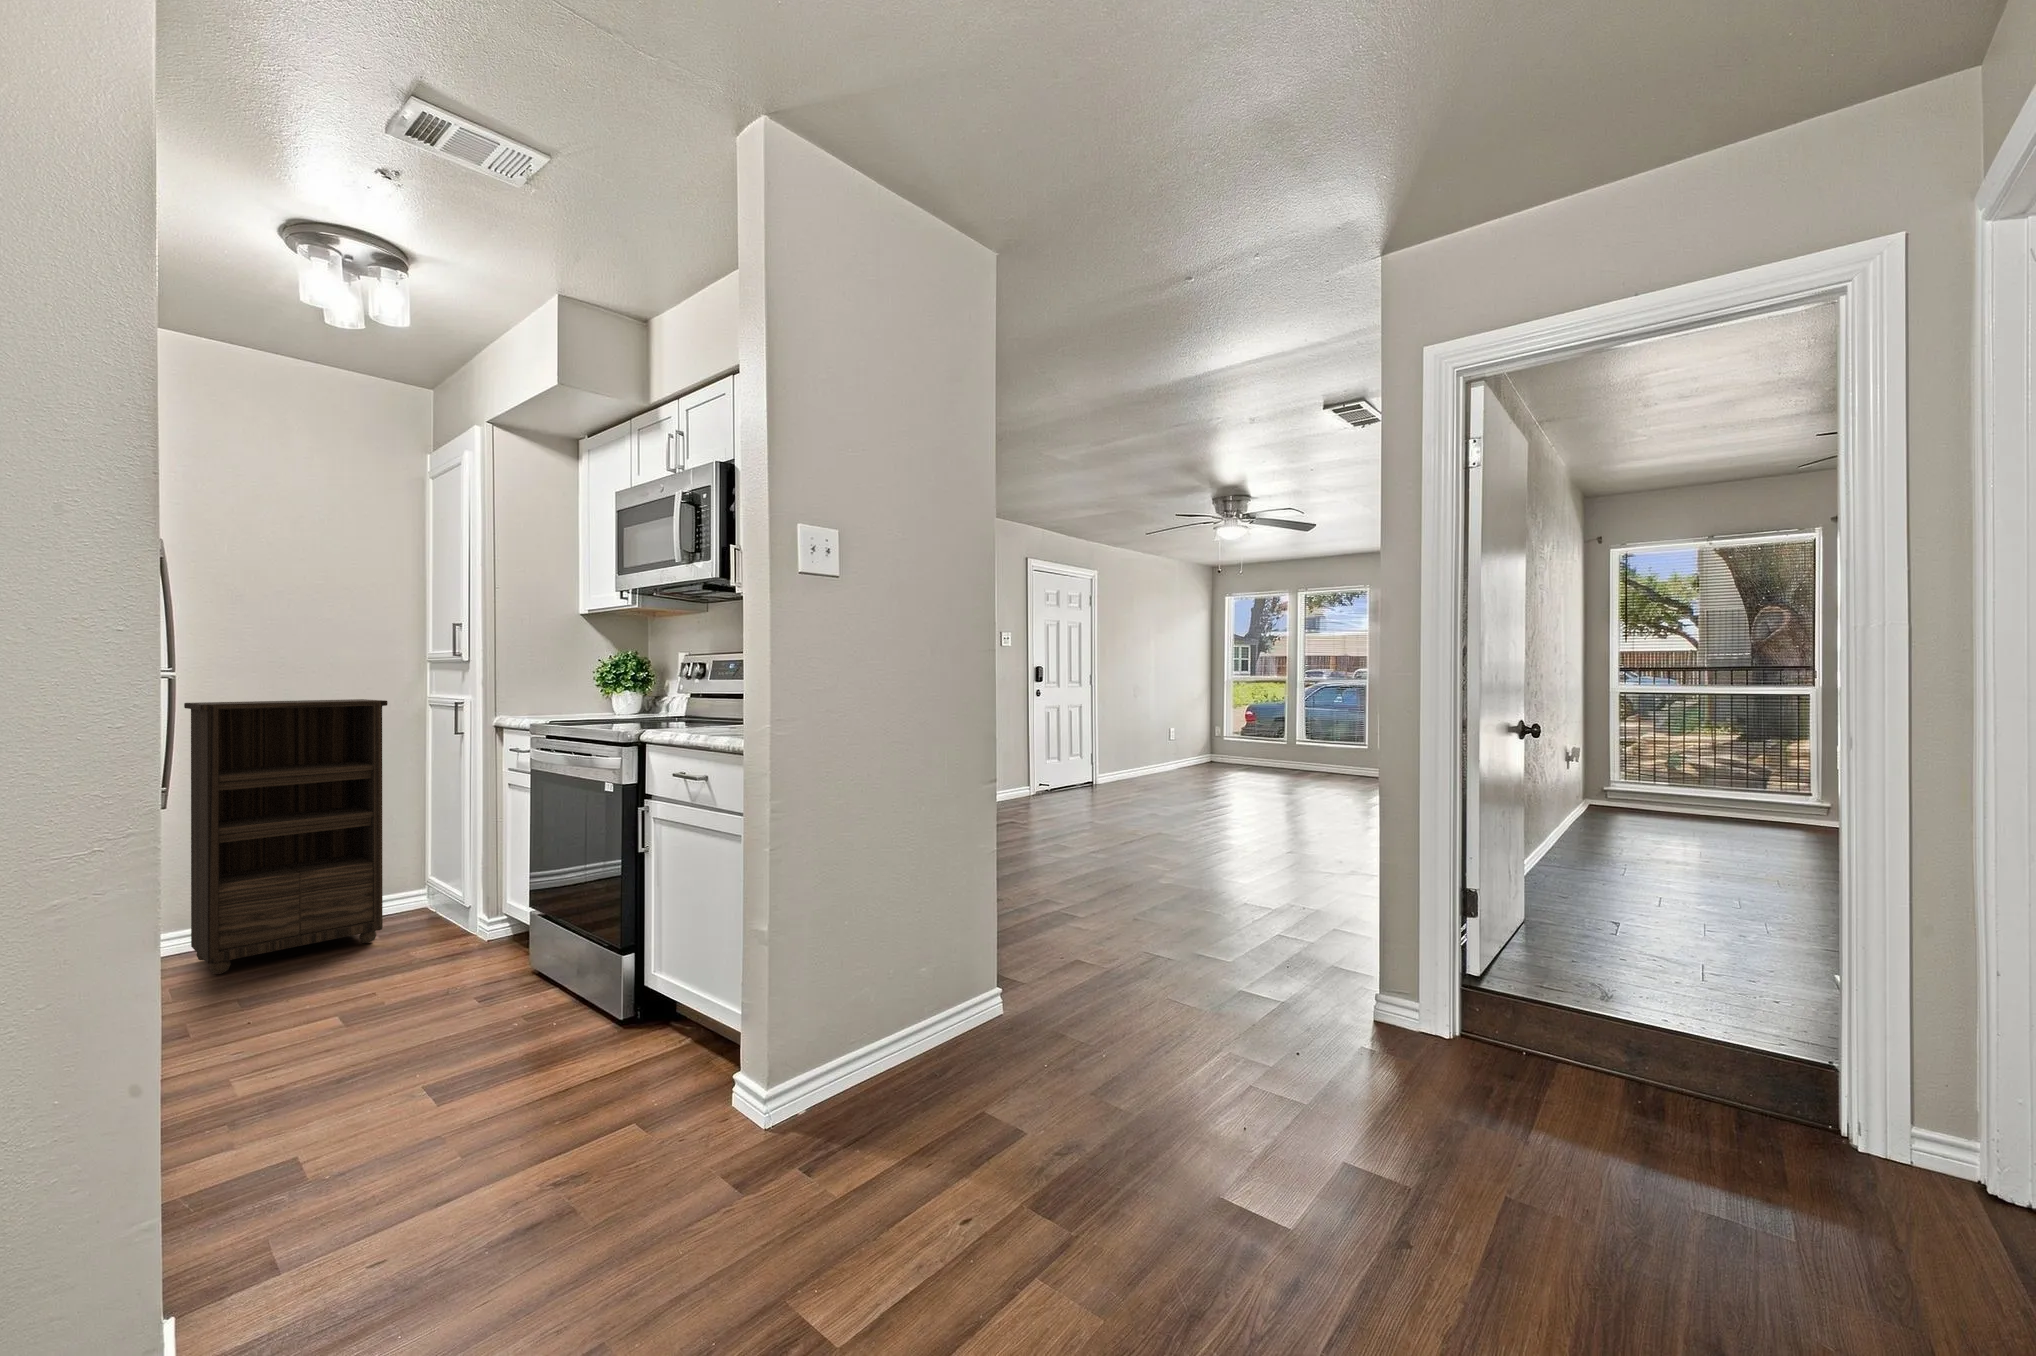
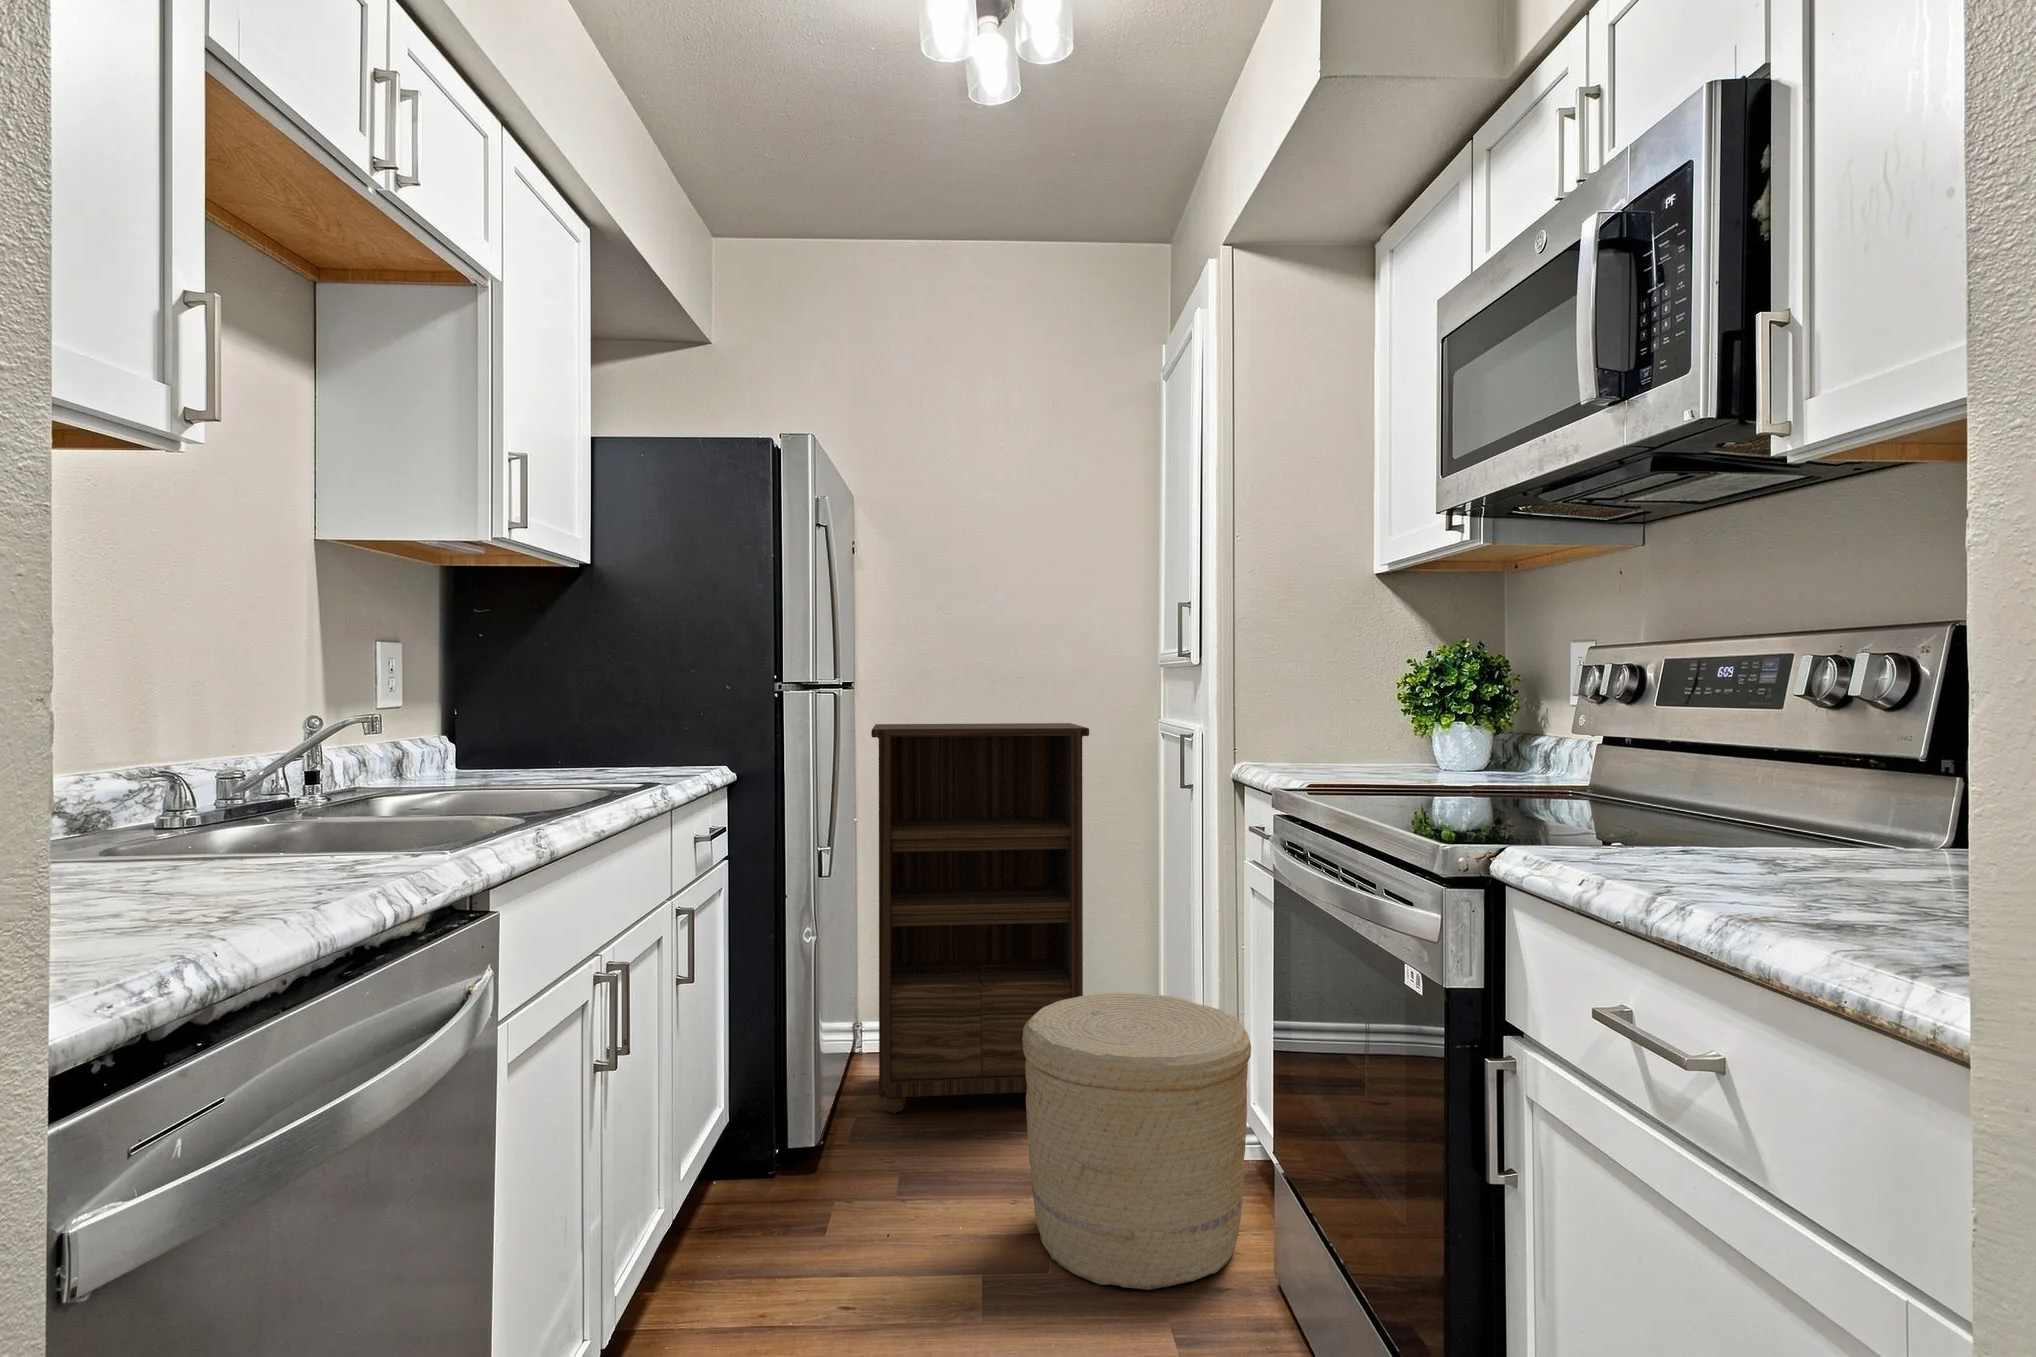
woven basket: none [365,848,516,997] -> present [1022,993,1251,1290]

